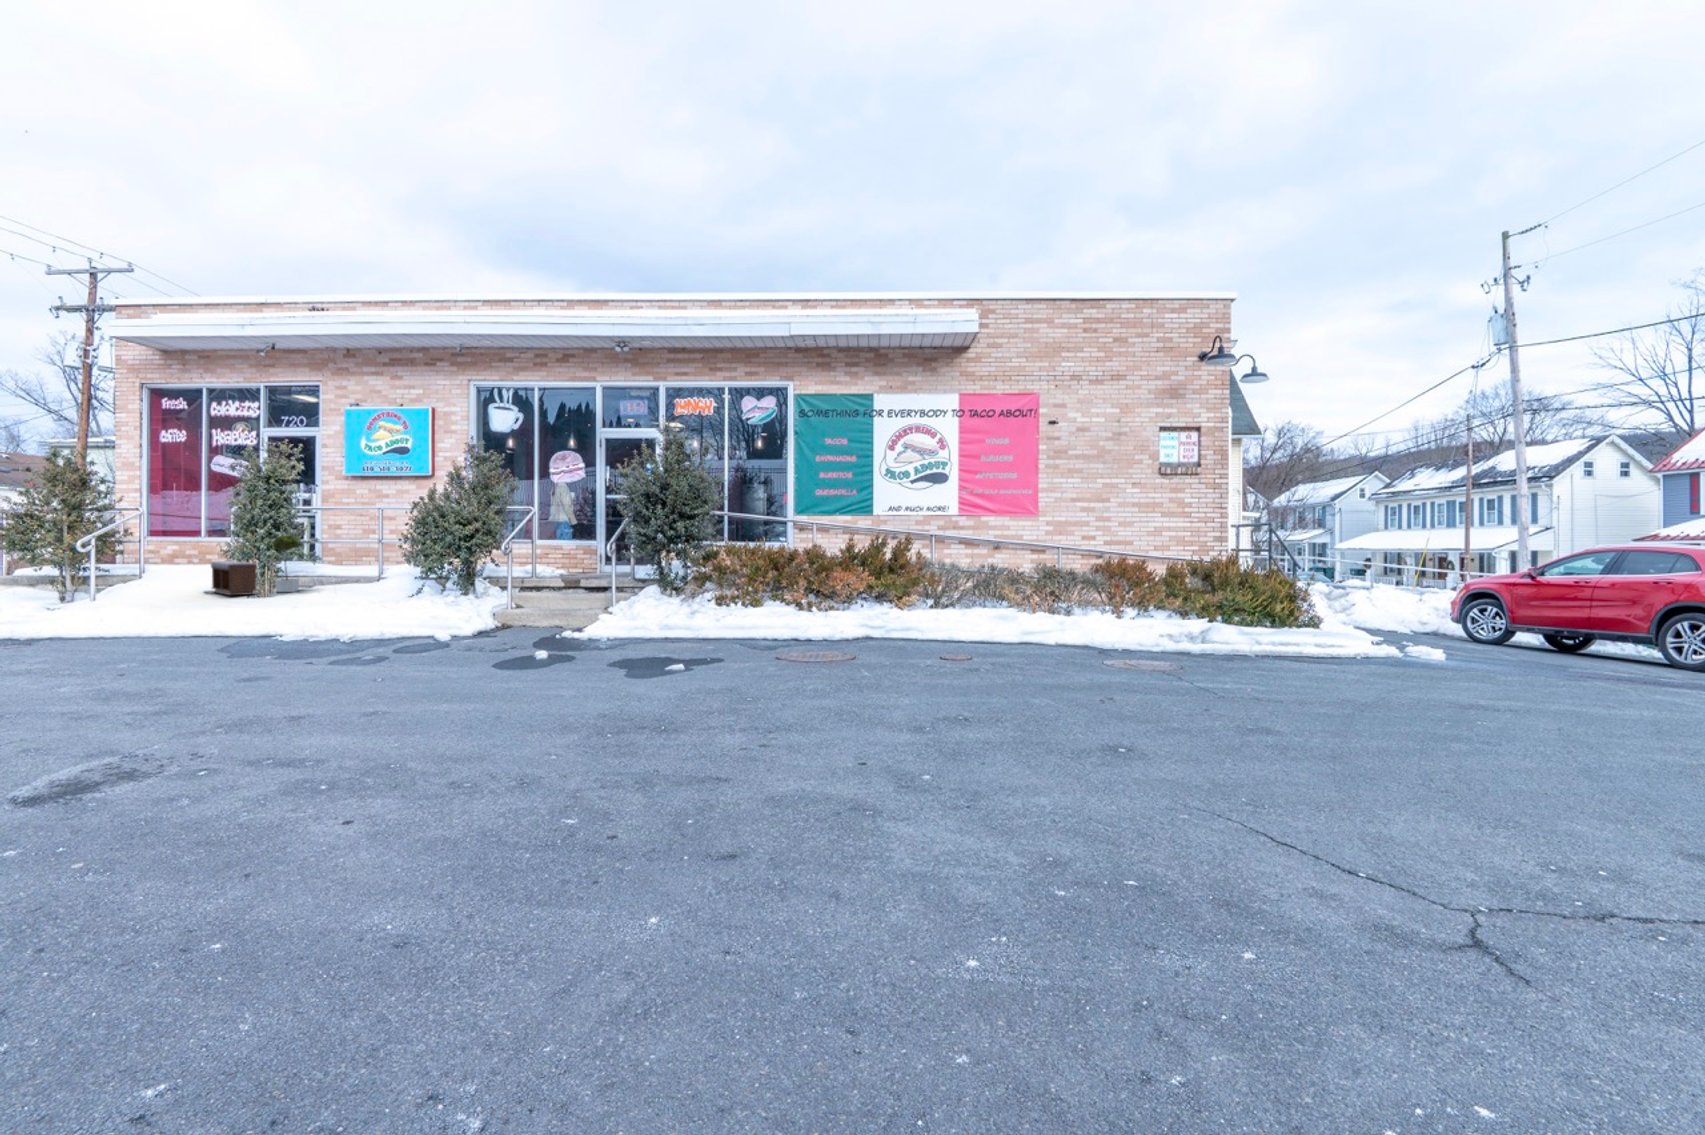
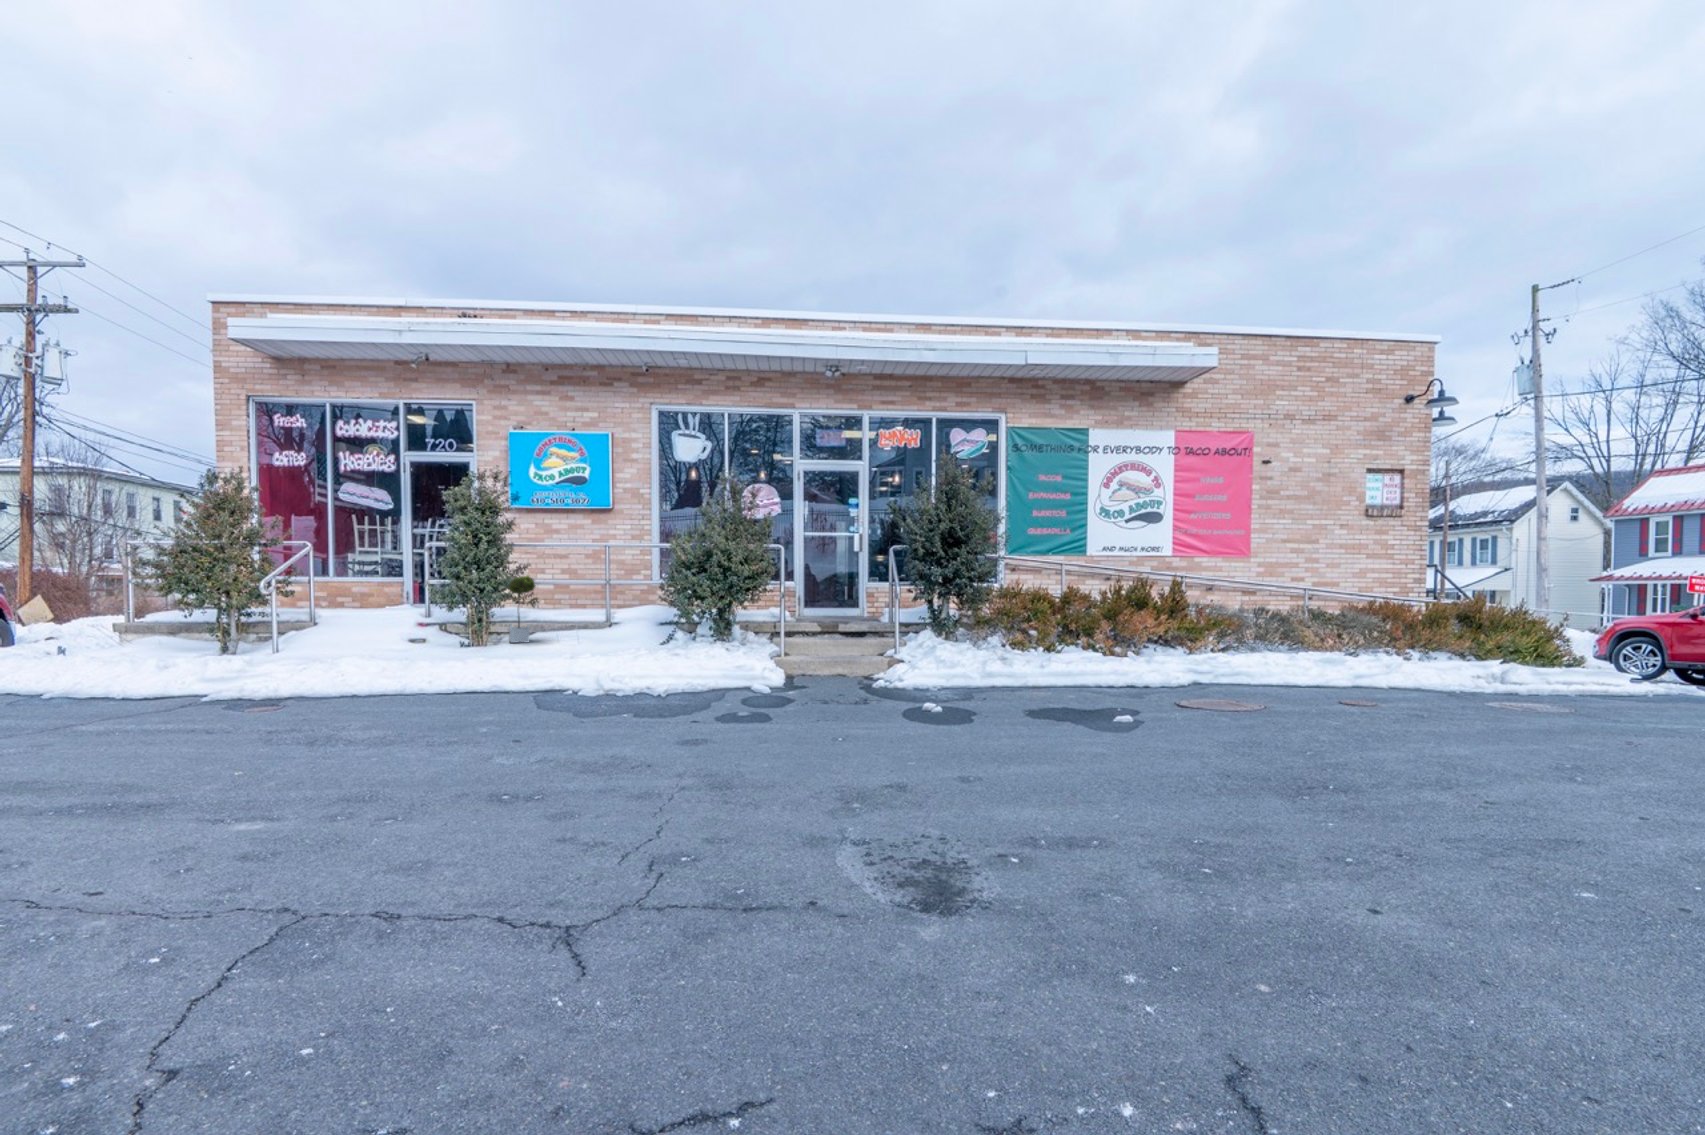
bench: present [211,561,257,595] -> none [429,606,493,647]

